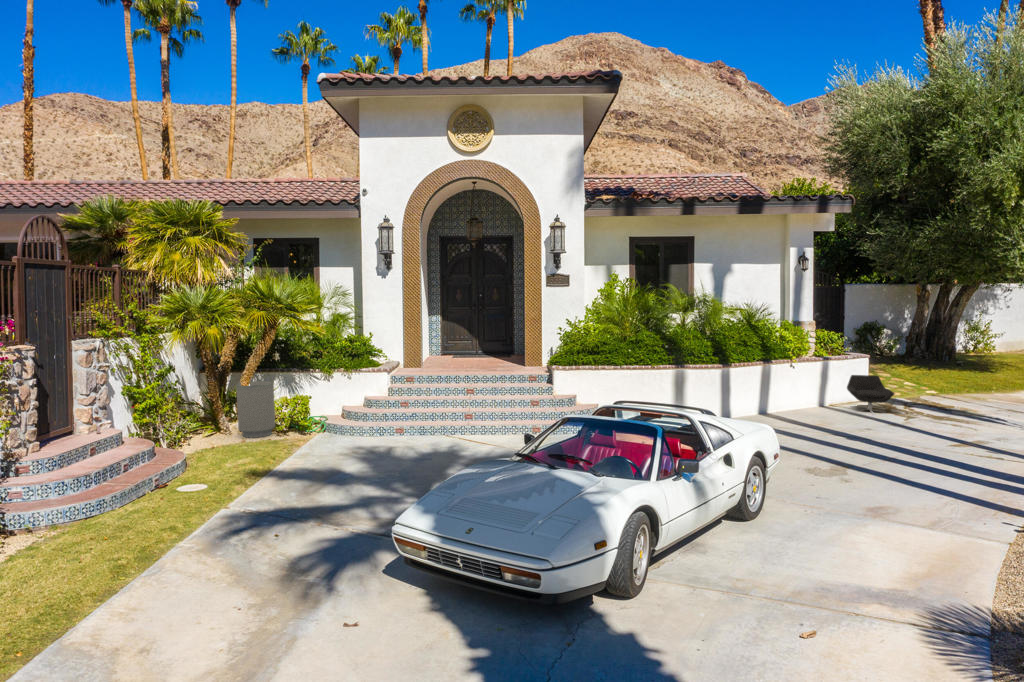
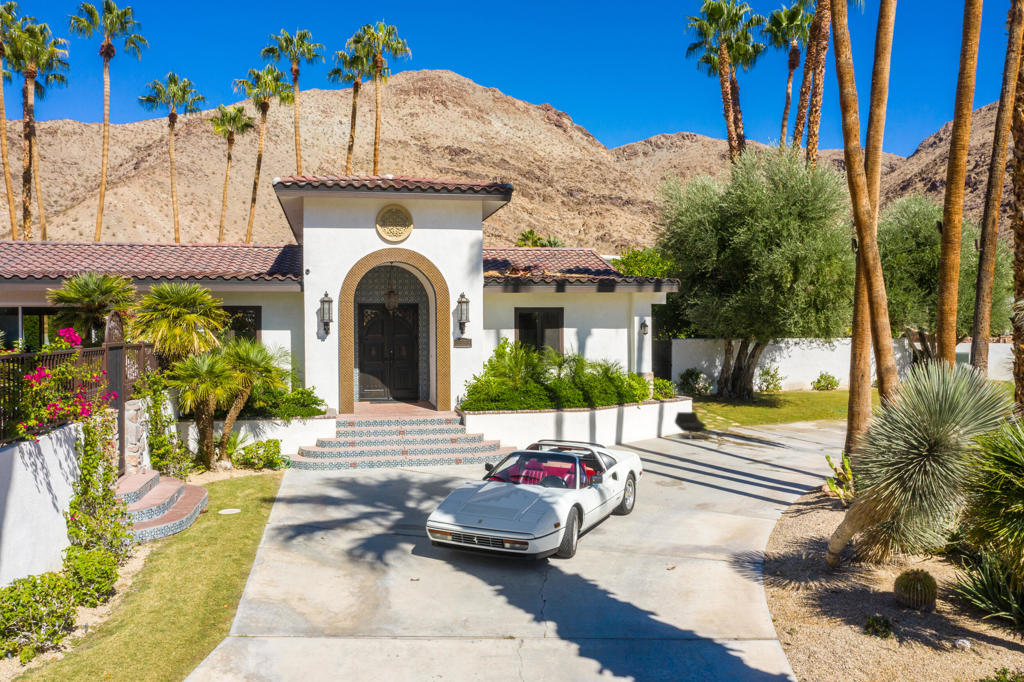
trash can: present [236,381,275,438] -> none [213,429,244,476]

